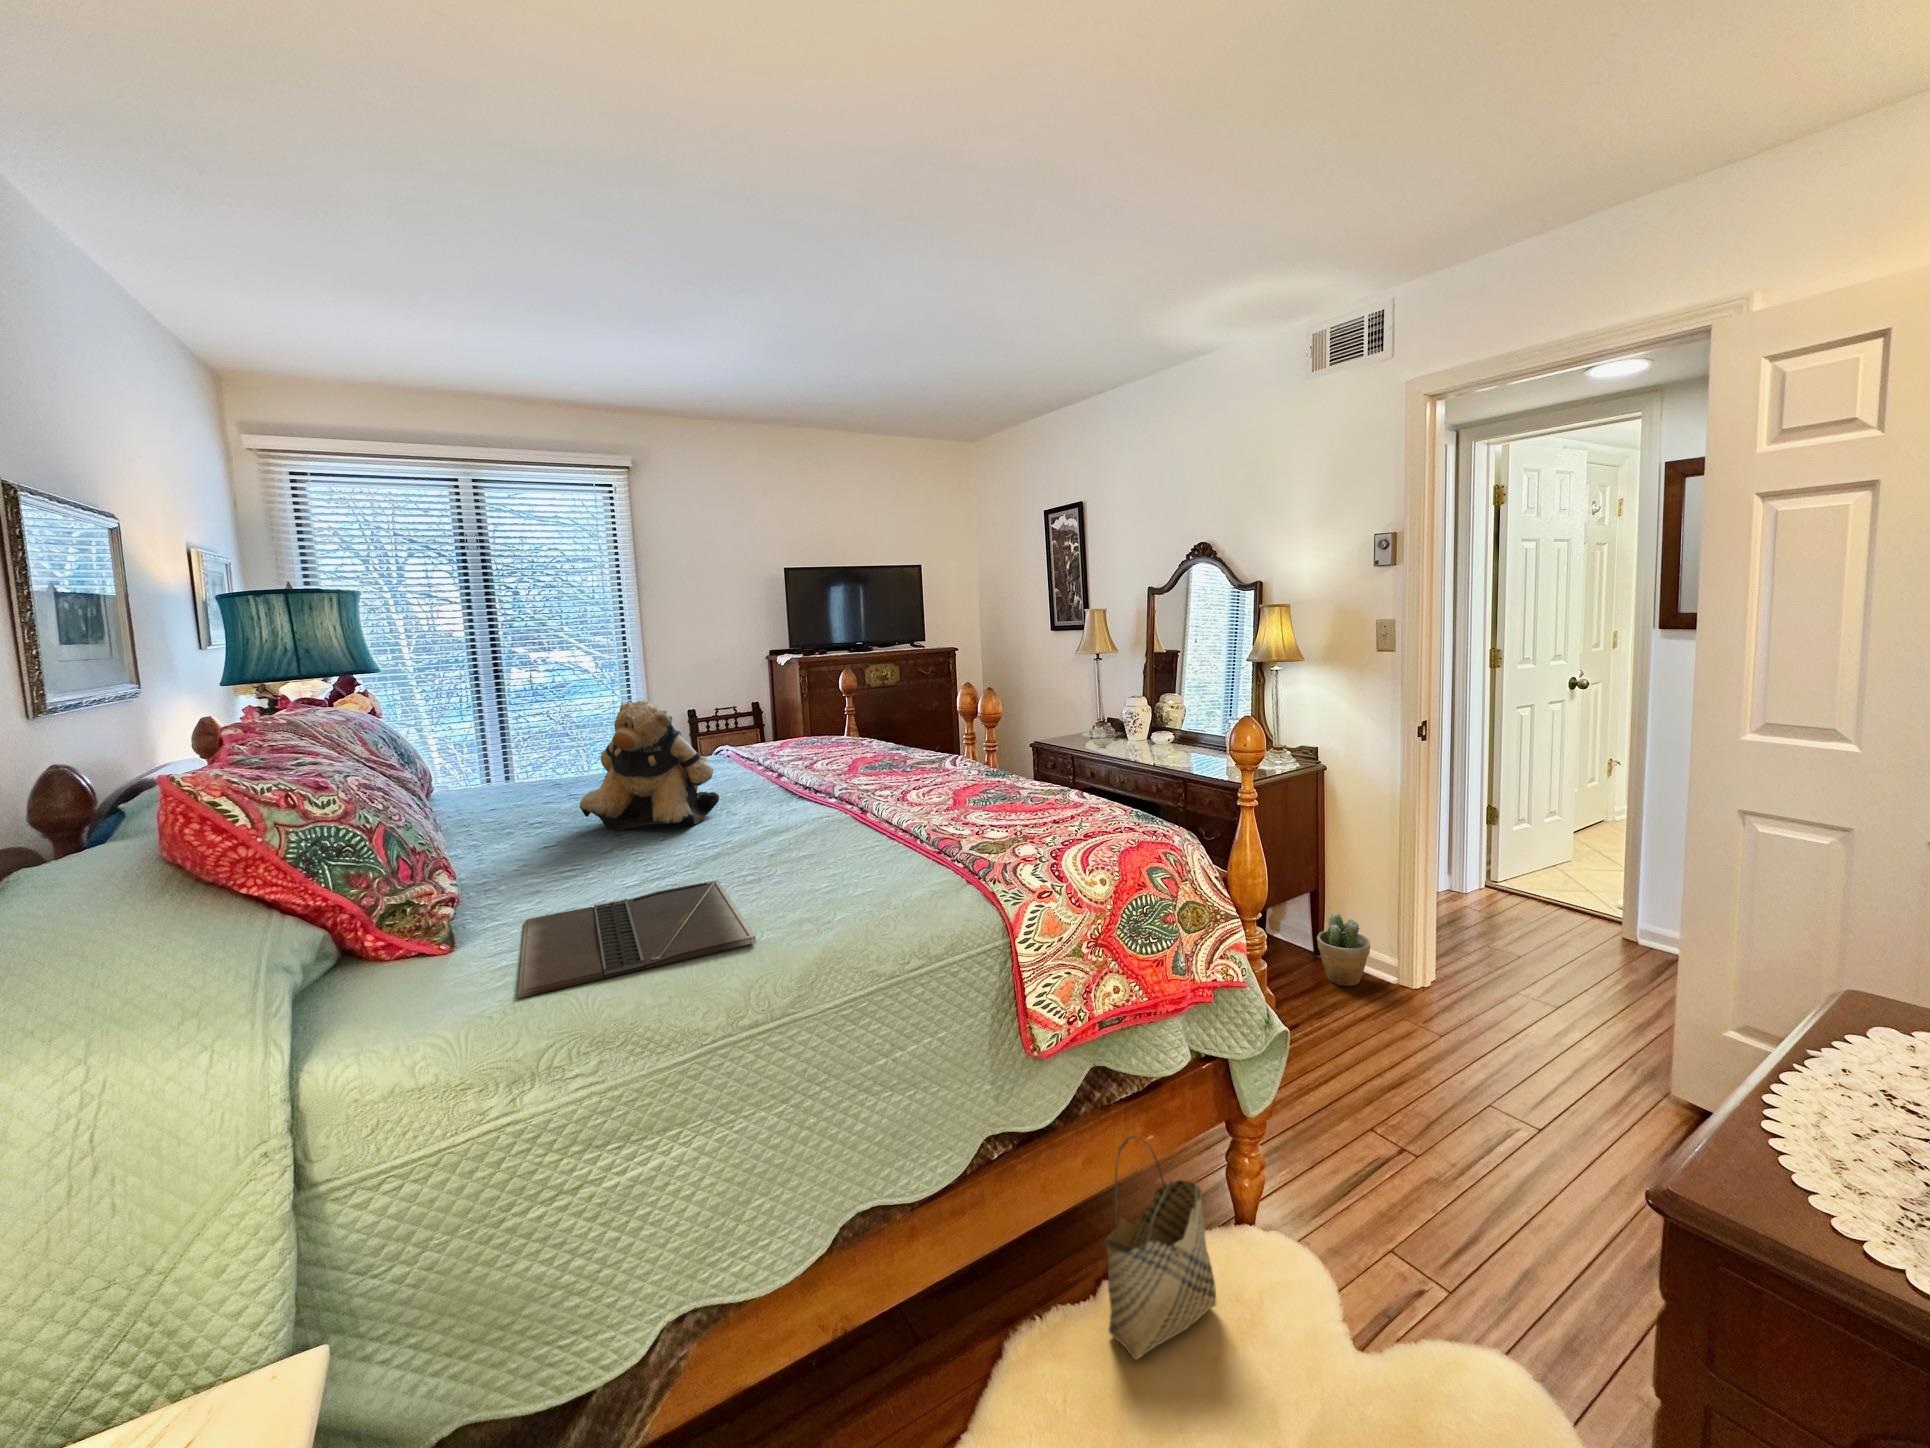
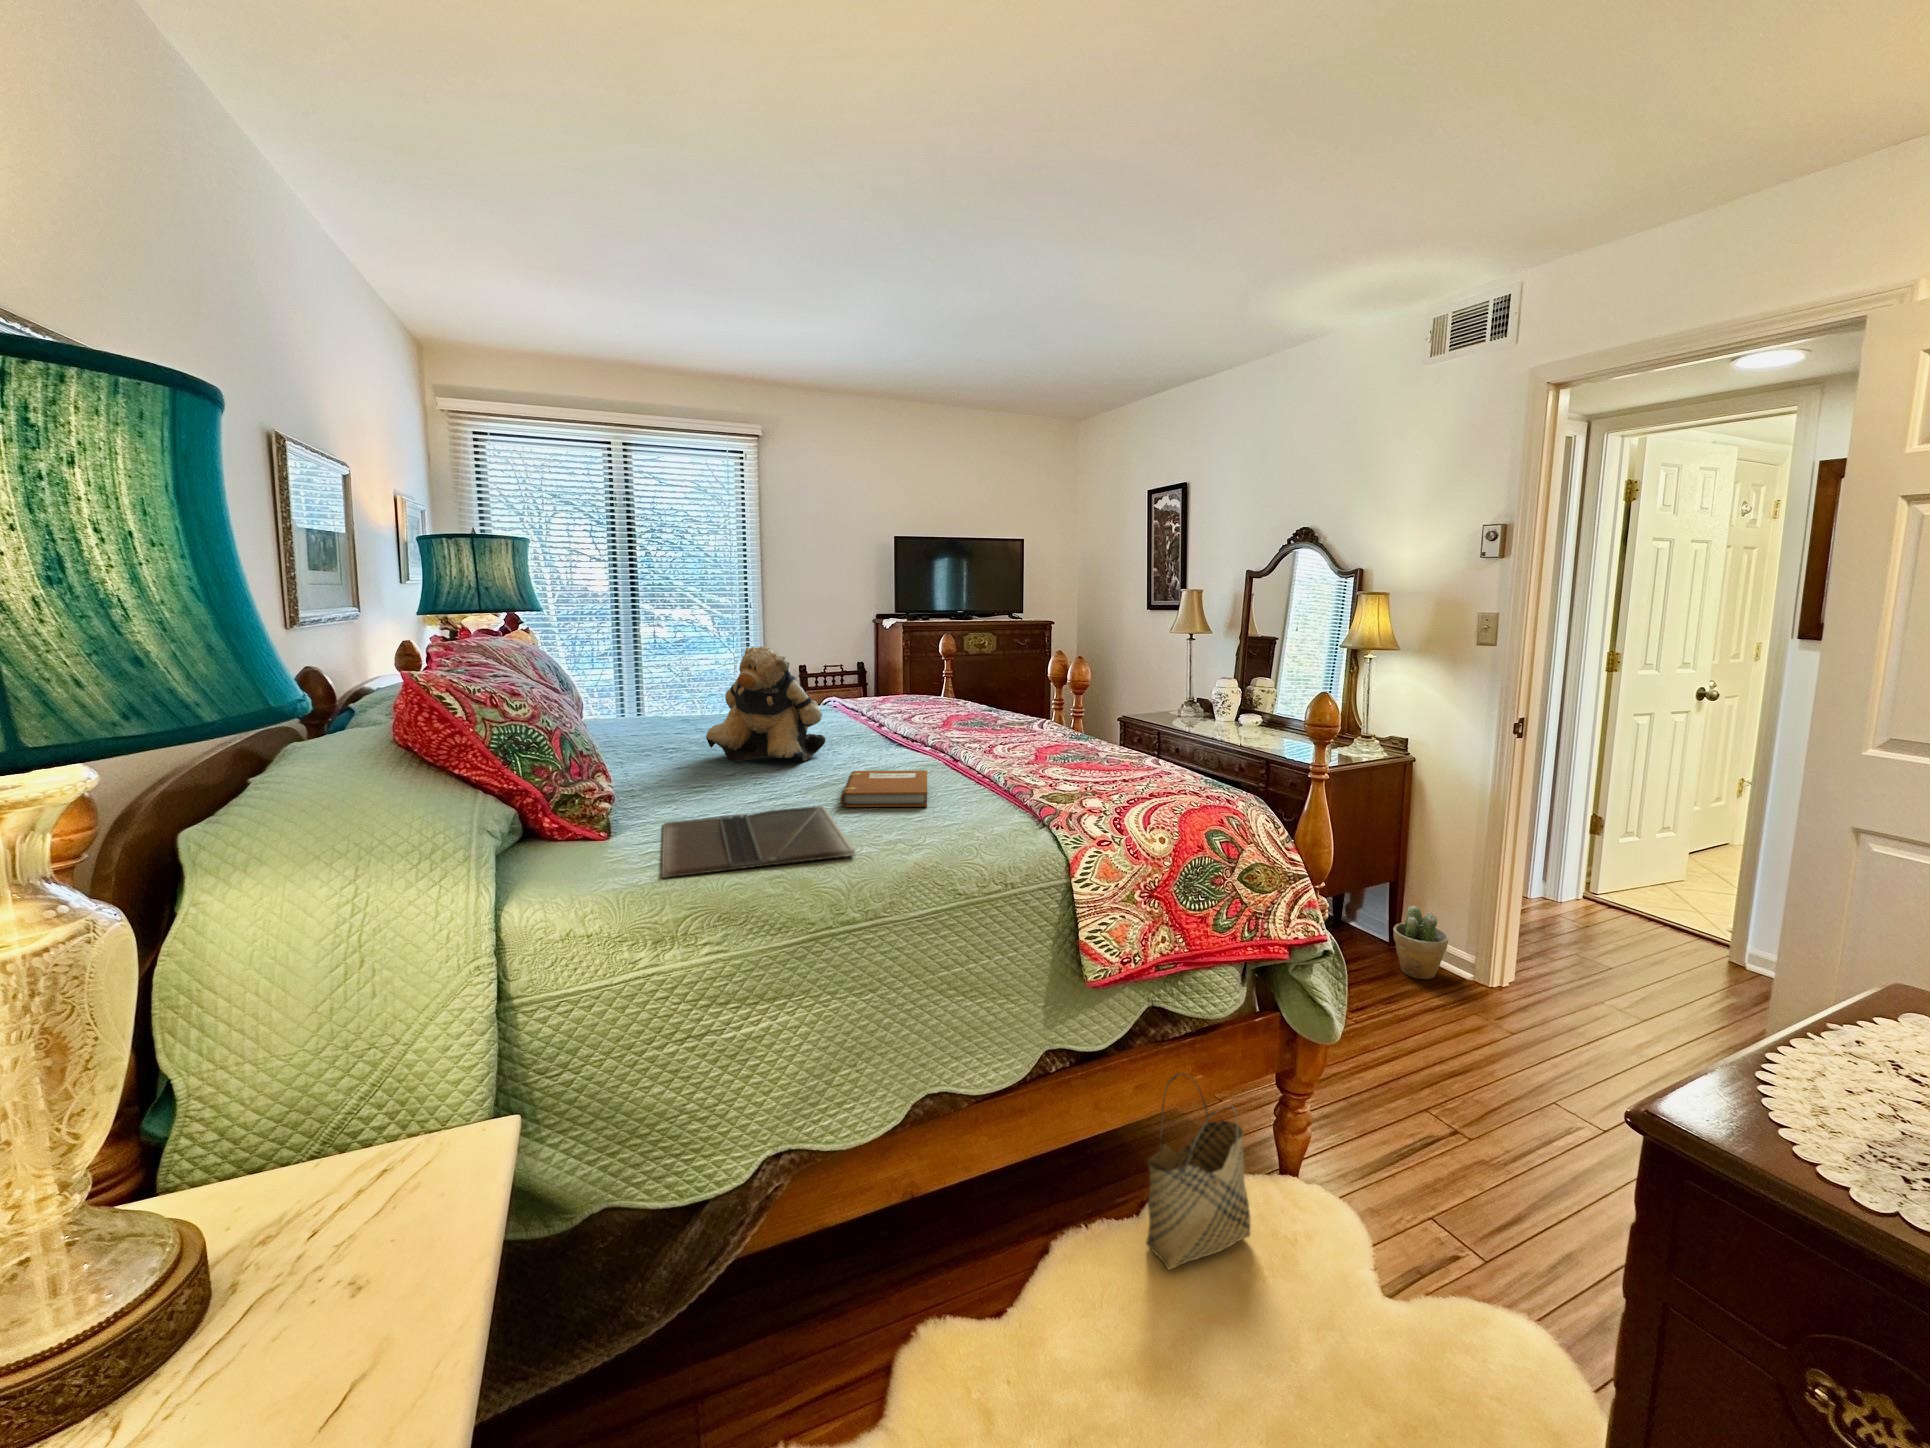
notebook: none [738,826,837,879] -> present [841,770,927,807]

